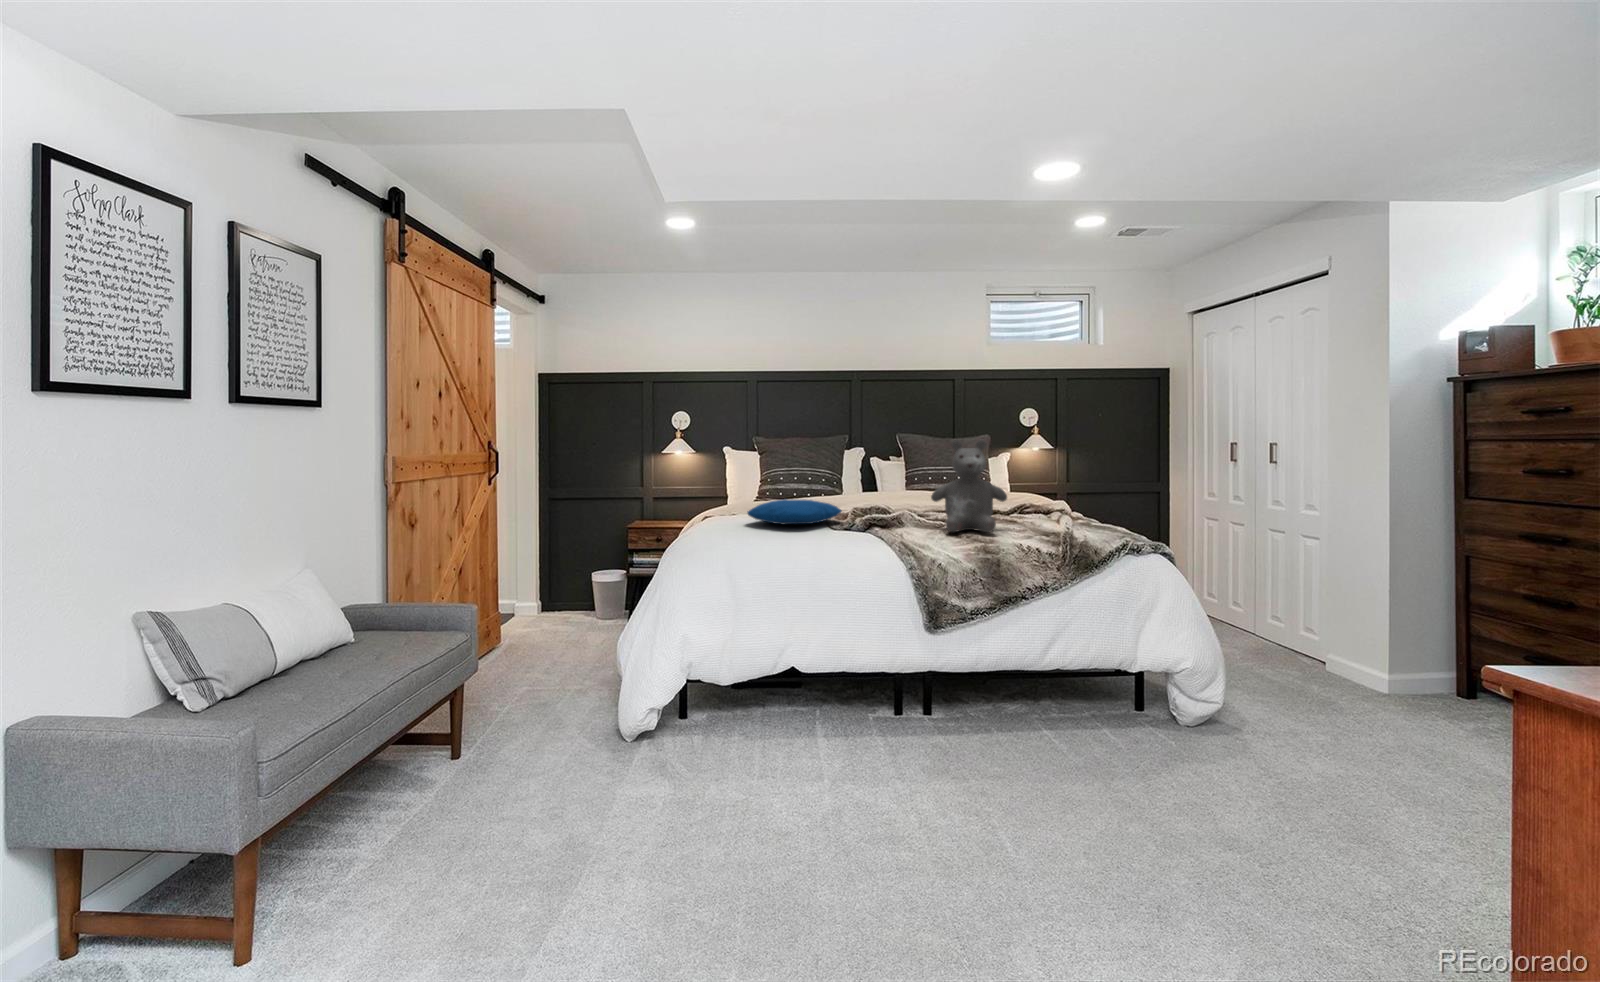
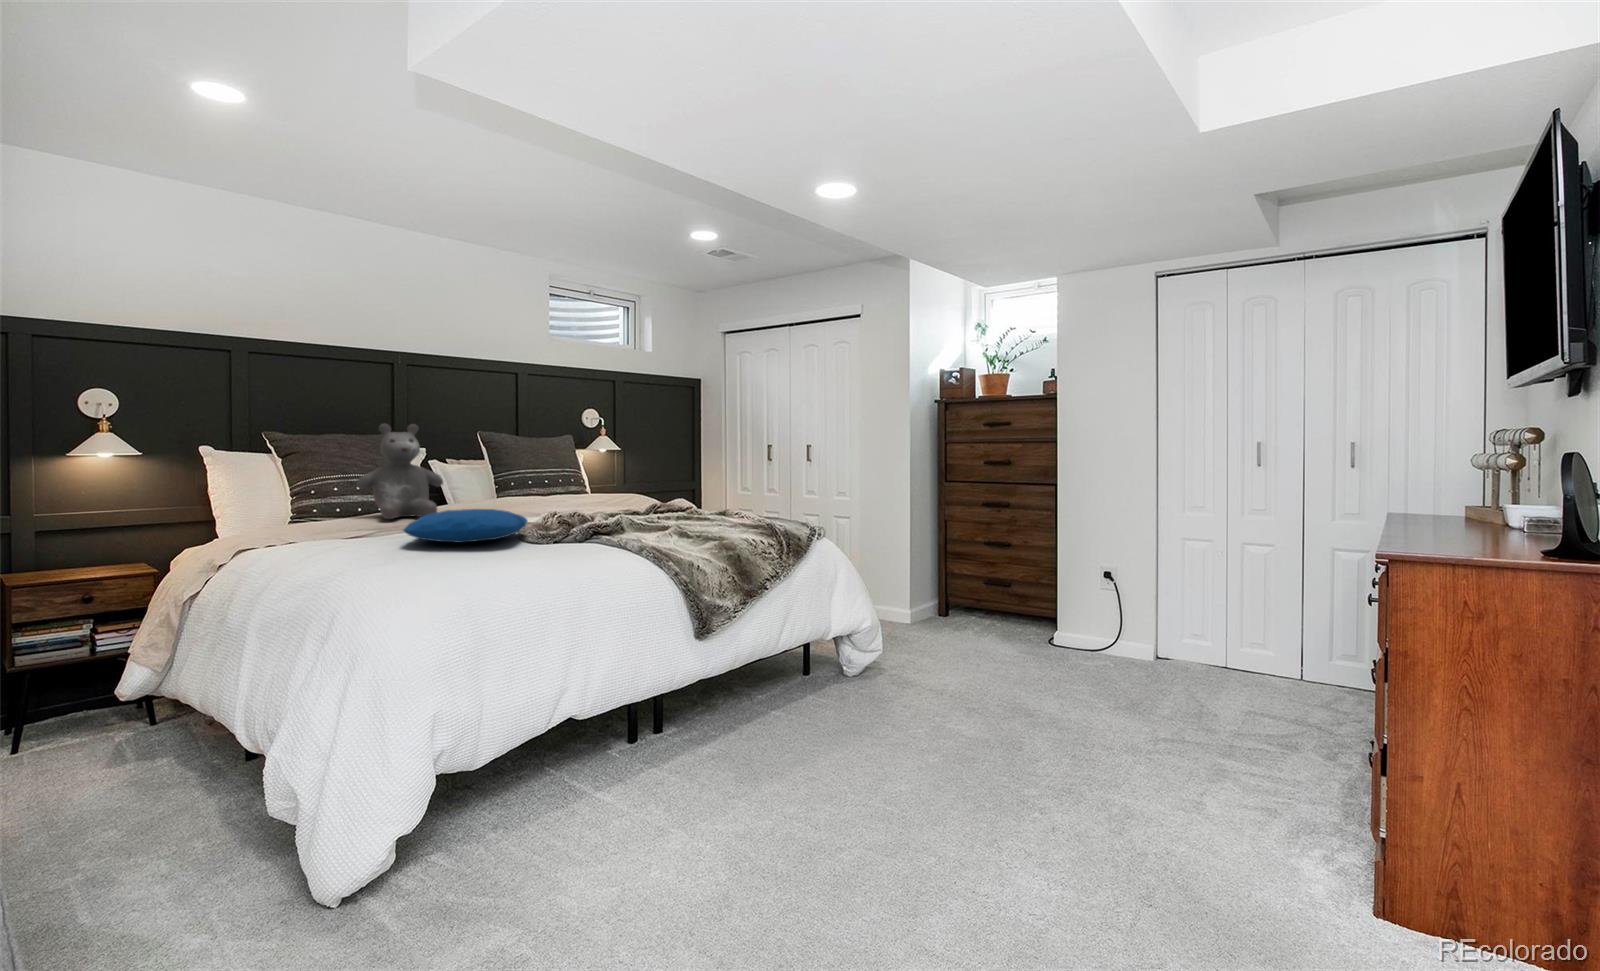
teddy bear: present [931,440,1007,532] -> present [356,424,443,519]

